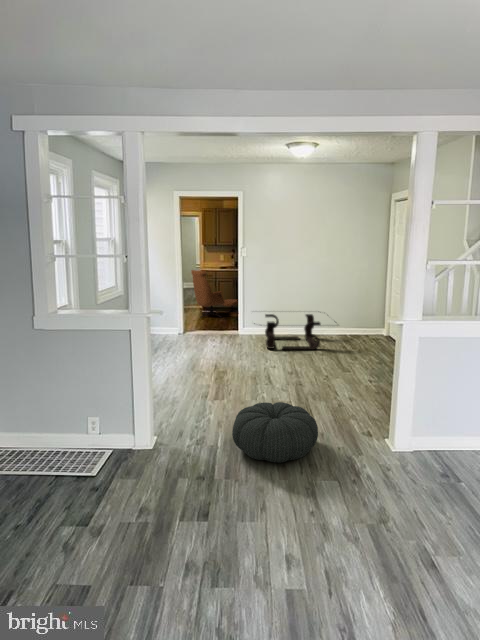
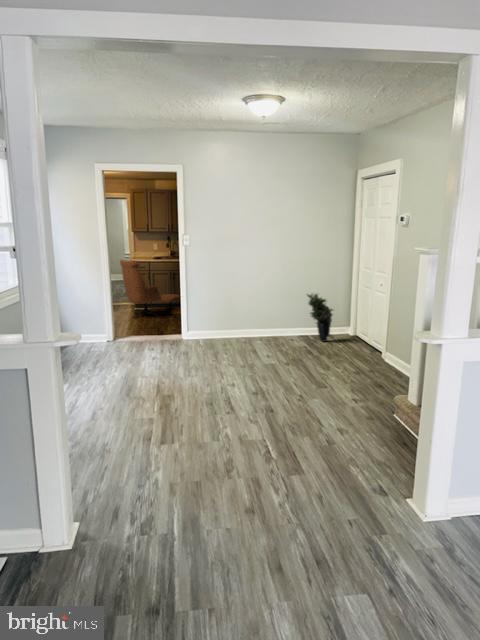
potted plant: none [344,297,368,340] -> present [307,294,332,342]
coffee table: present [254,314,321,350] -> none [197,309,307,360]
pouf: present [232,402,318,463] -> none [197,456,322,564]

